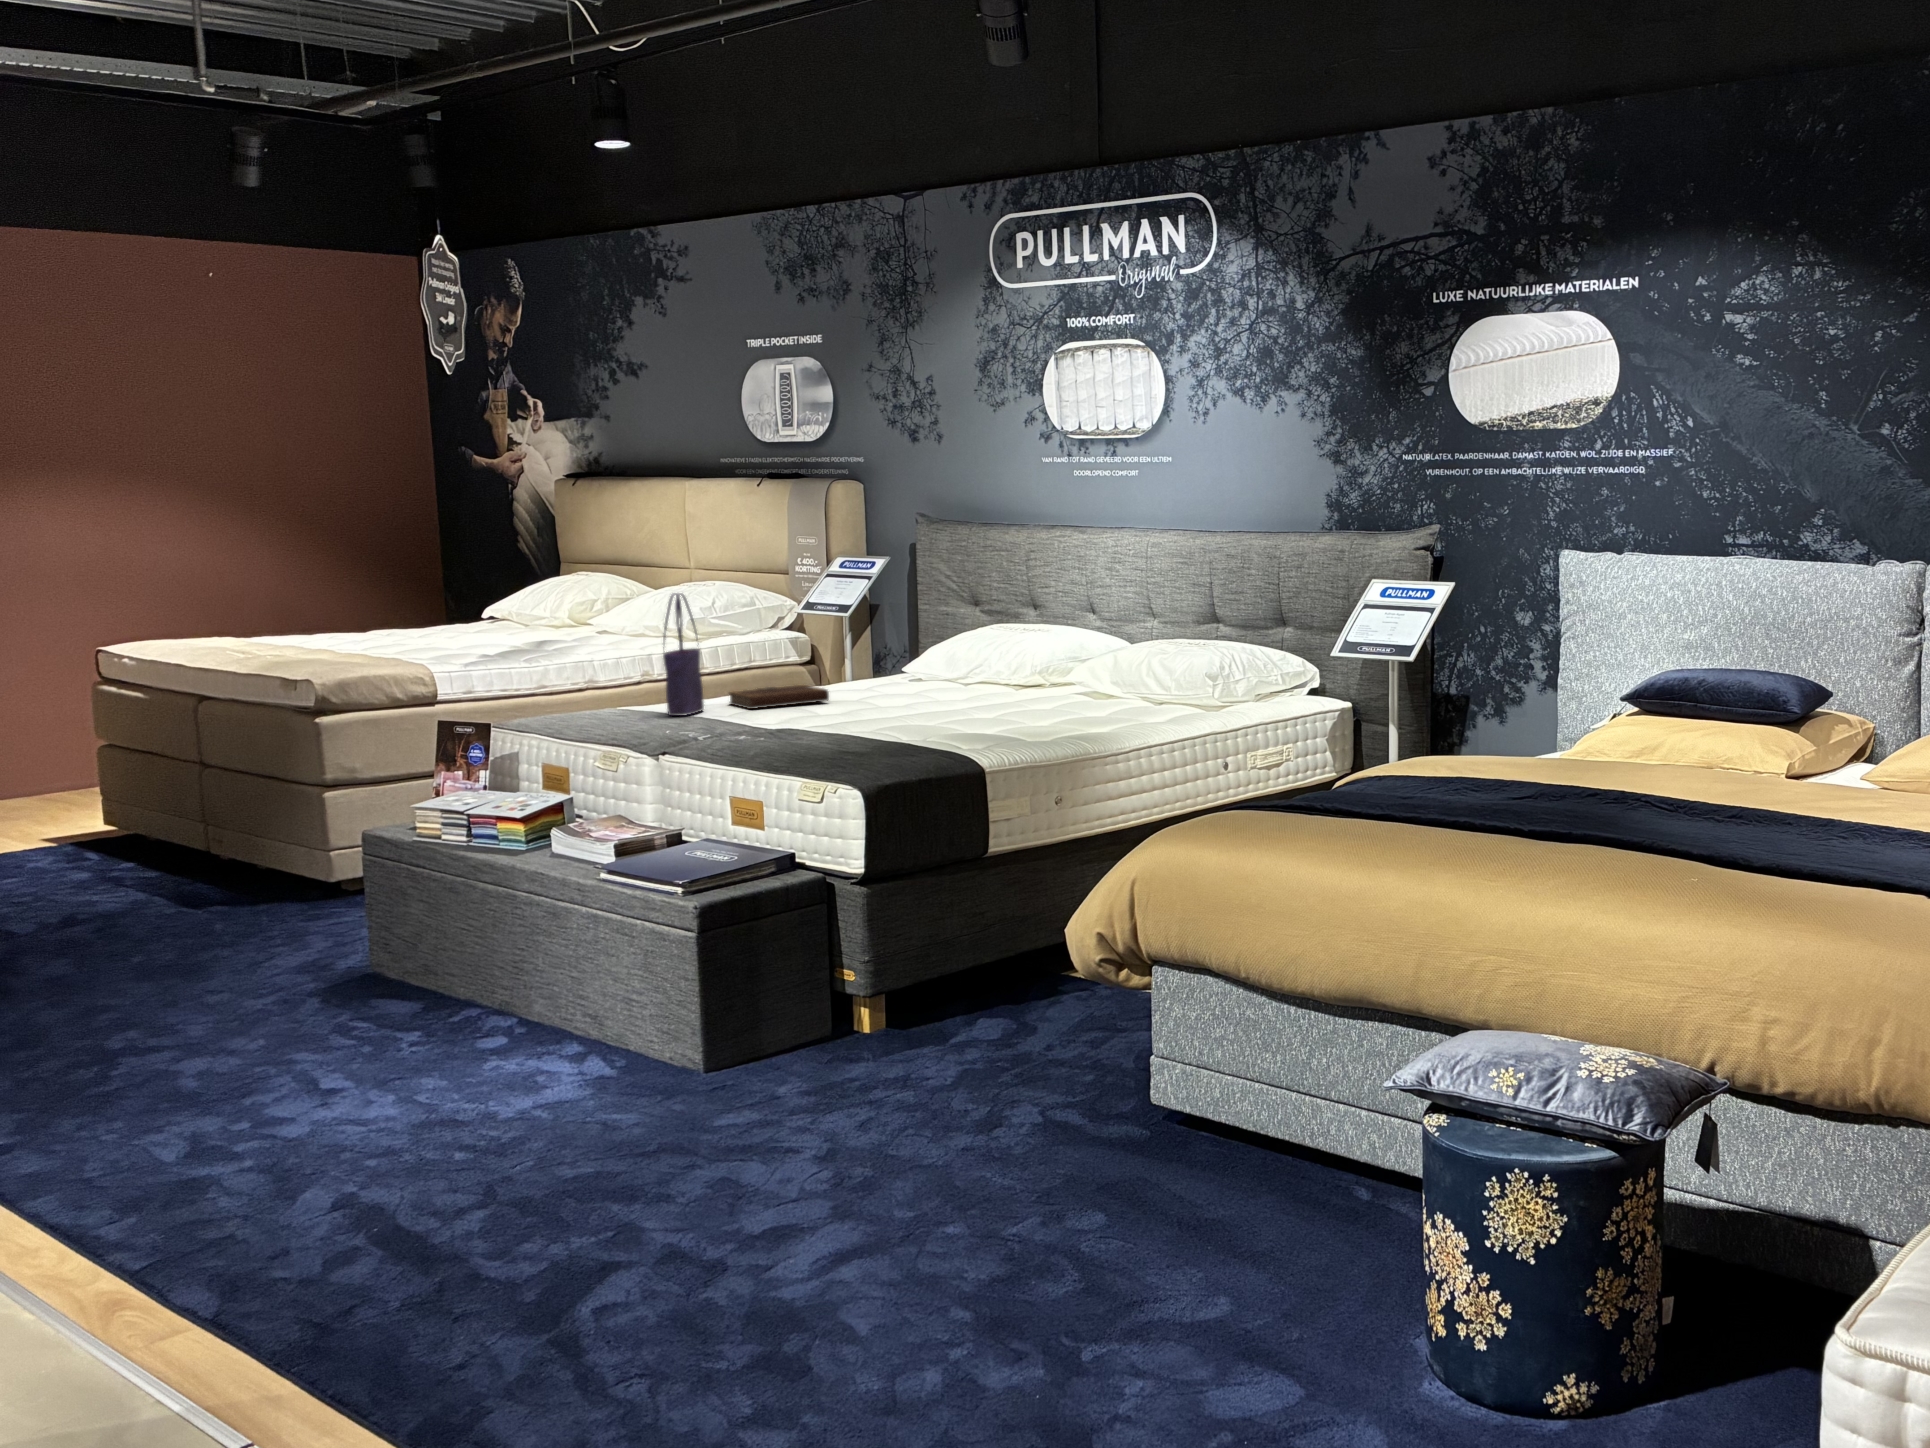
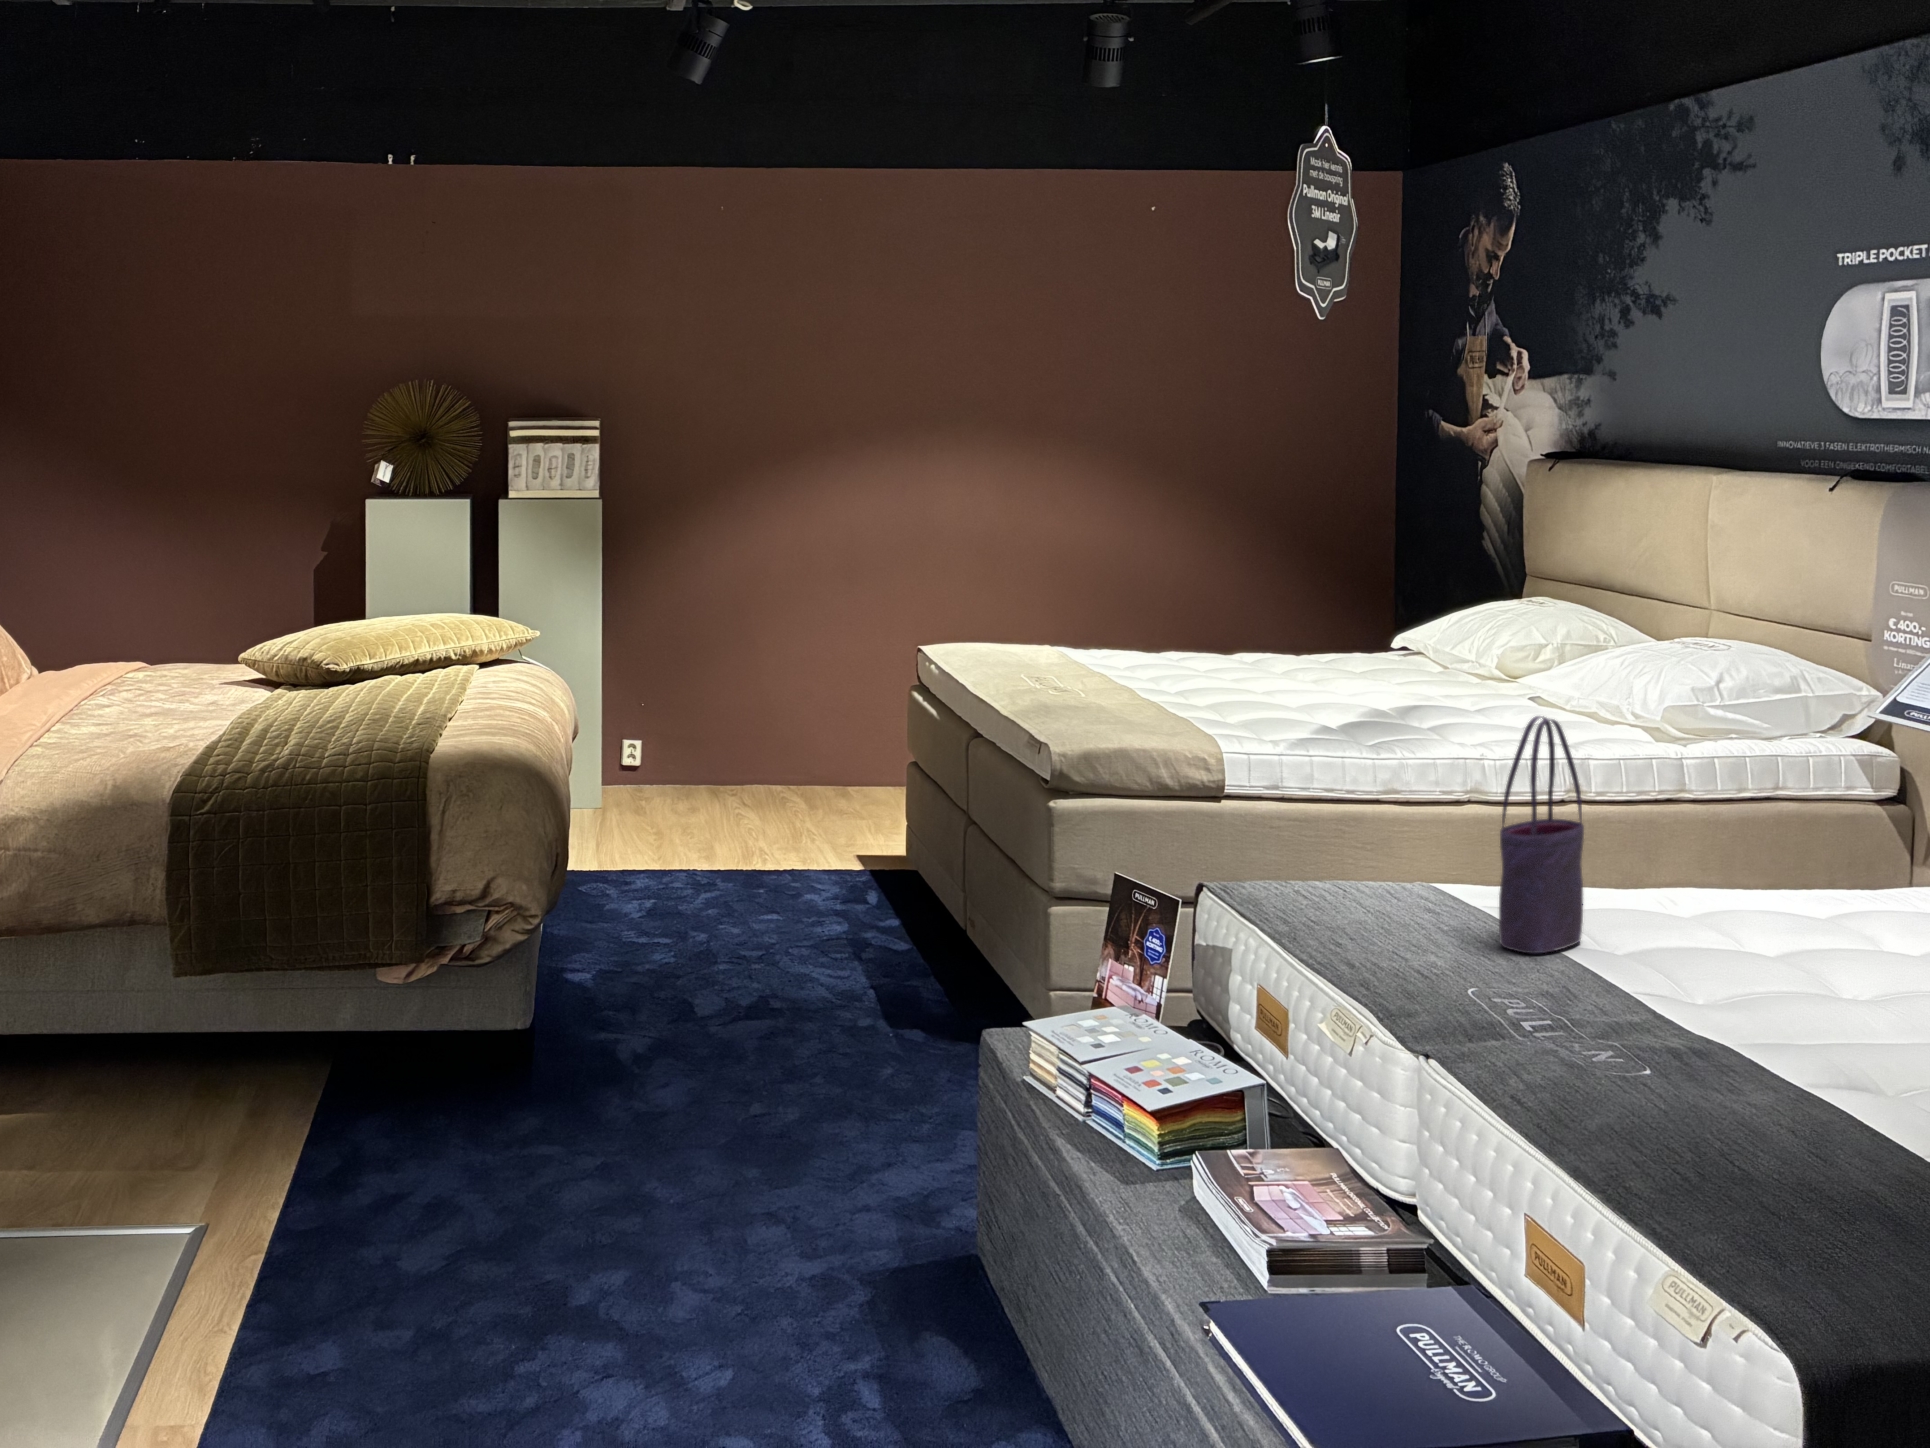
notebook: present [729,685,829,709] -> none [1644,907,1868,971]

